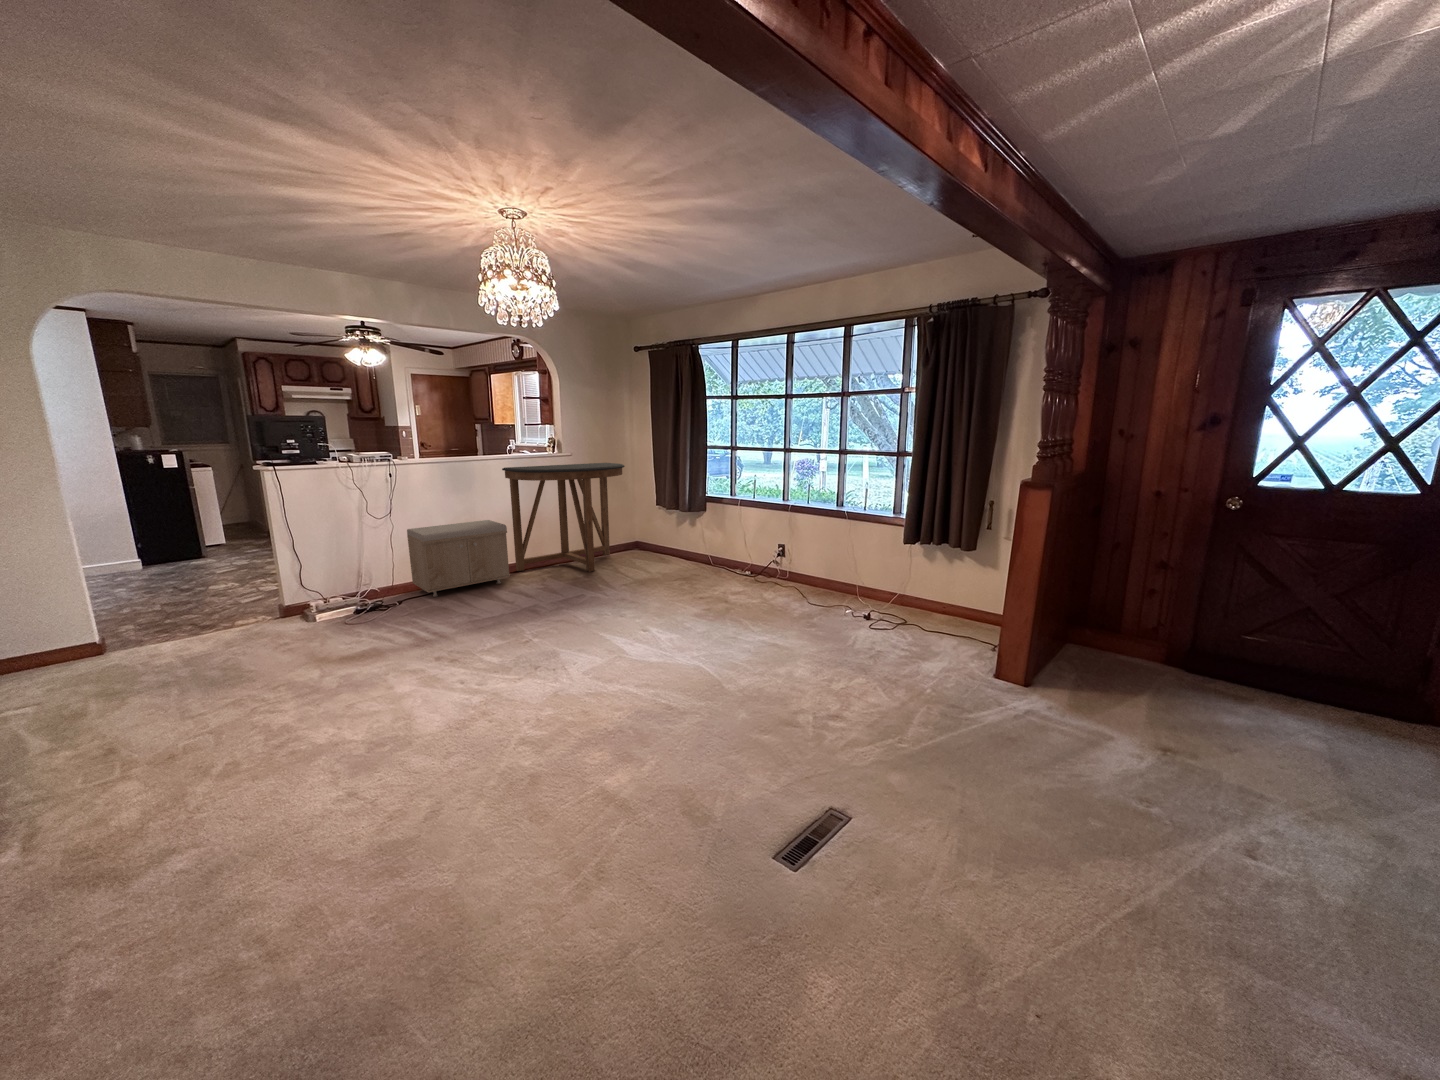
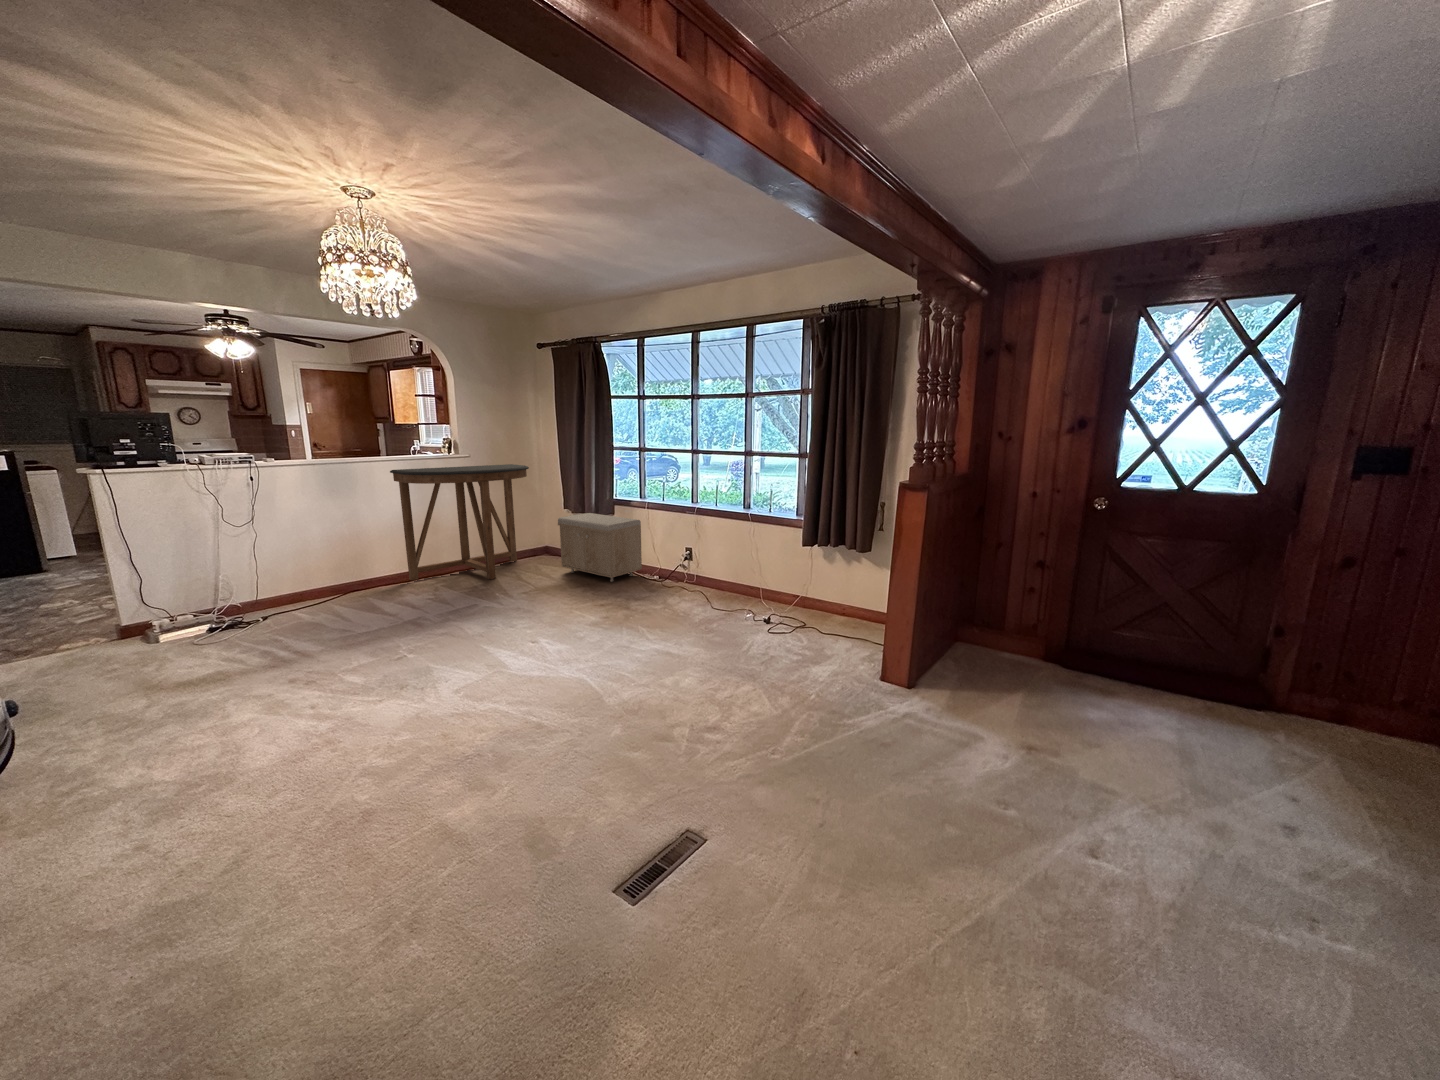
storage bench: present [407,520,510,596] -> present [558,513,642,582]

